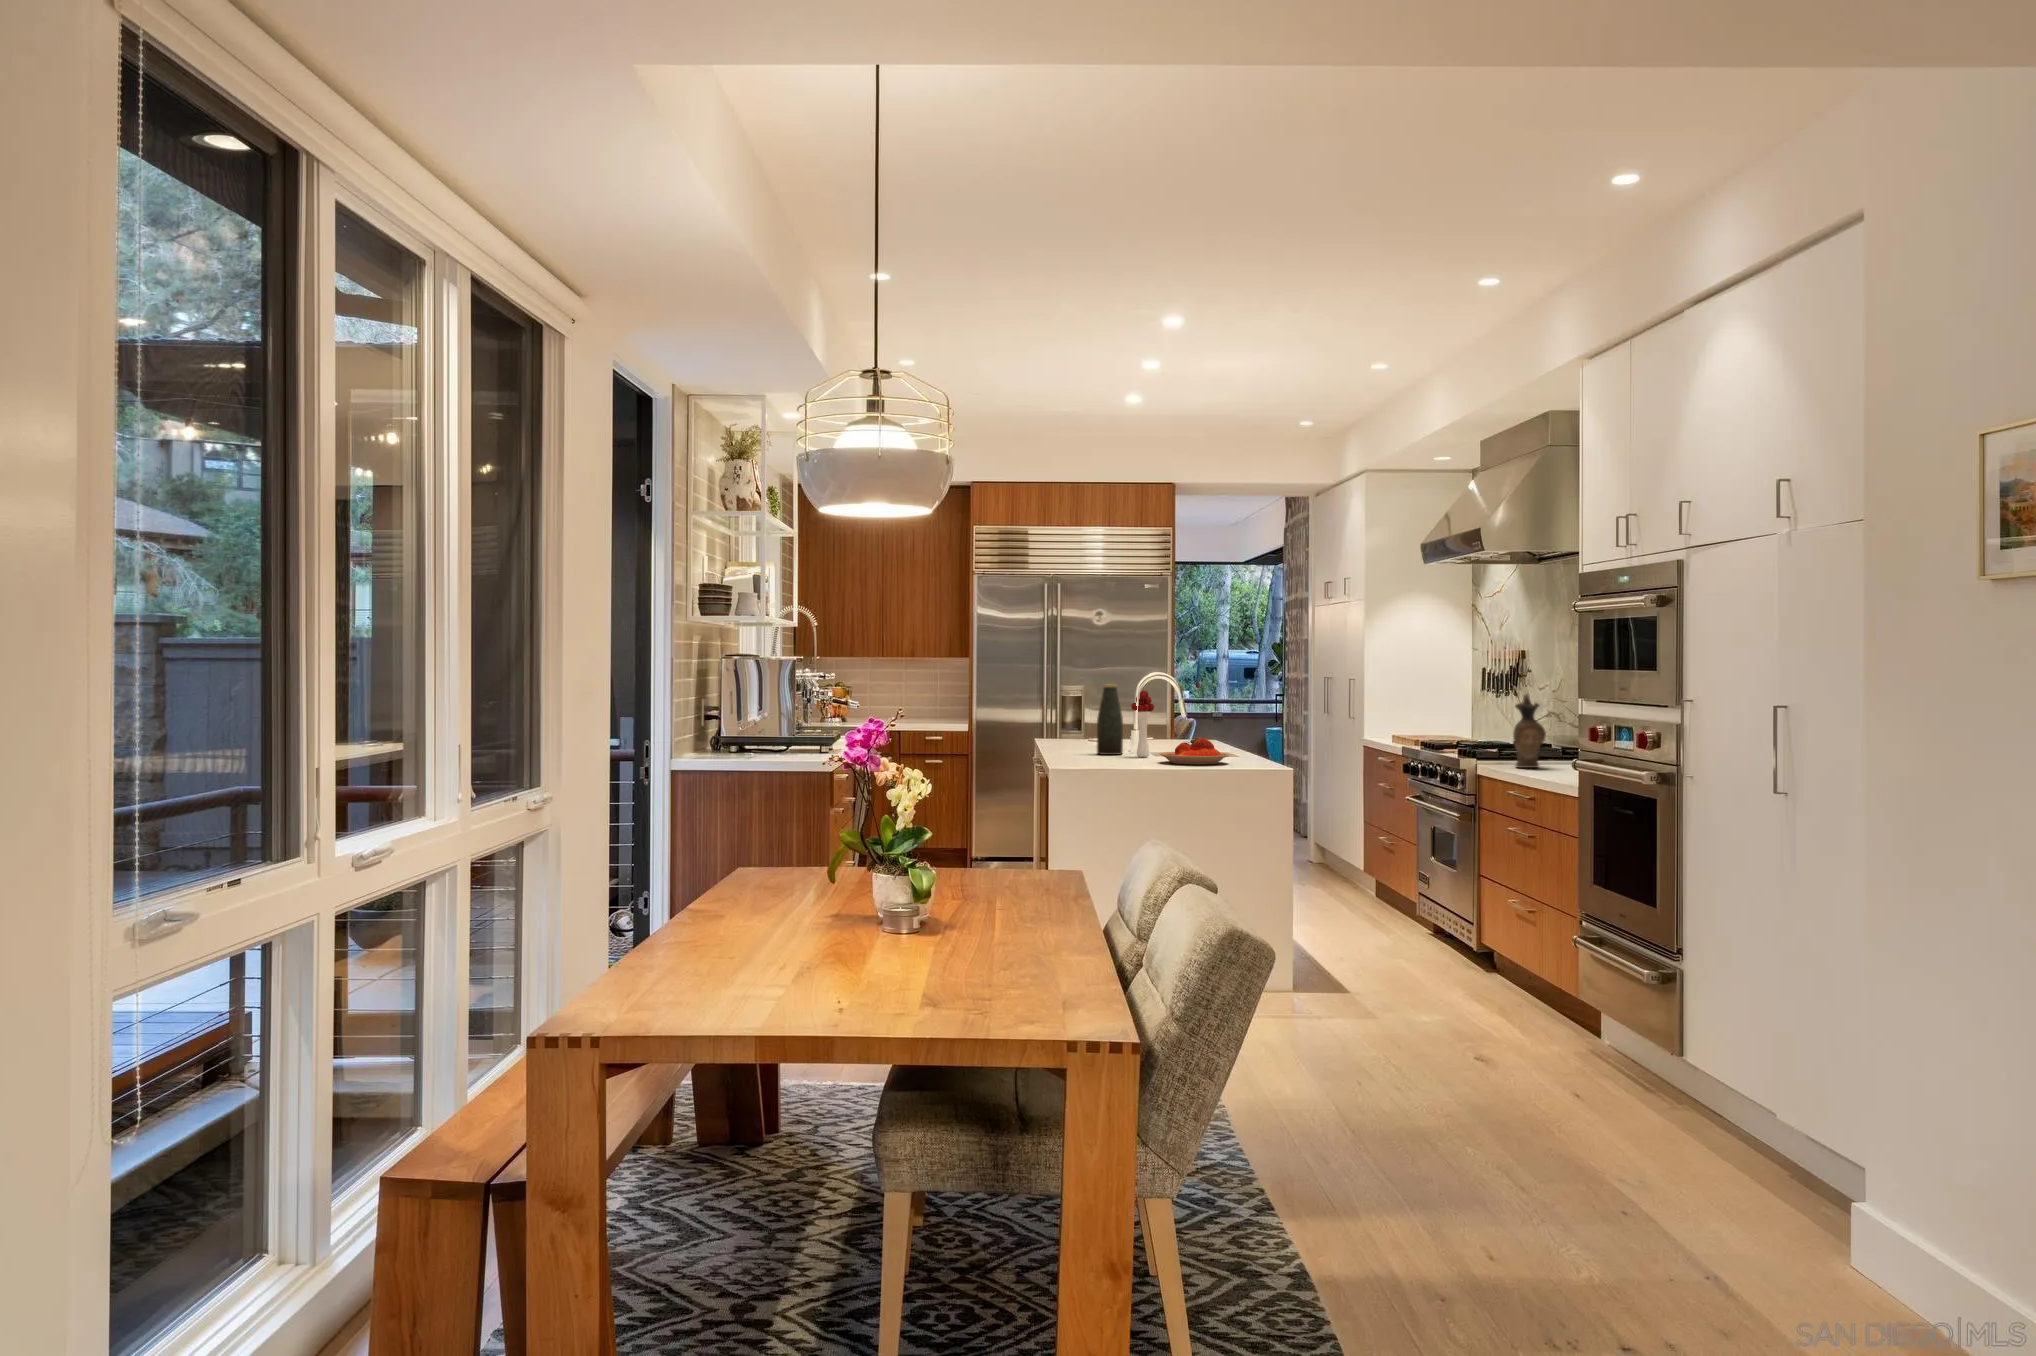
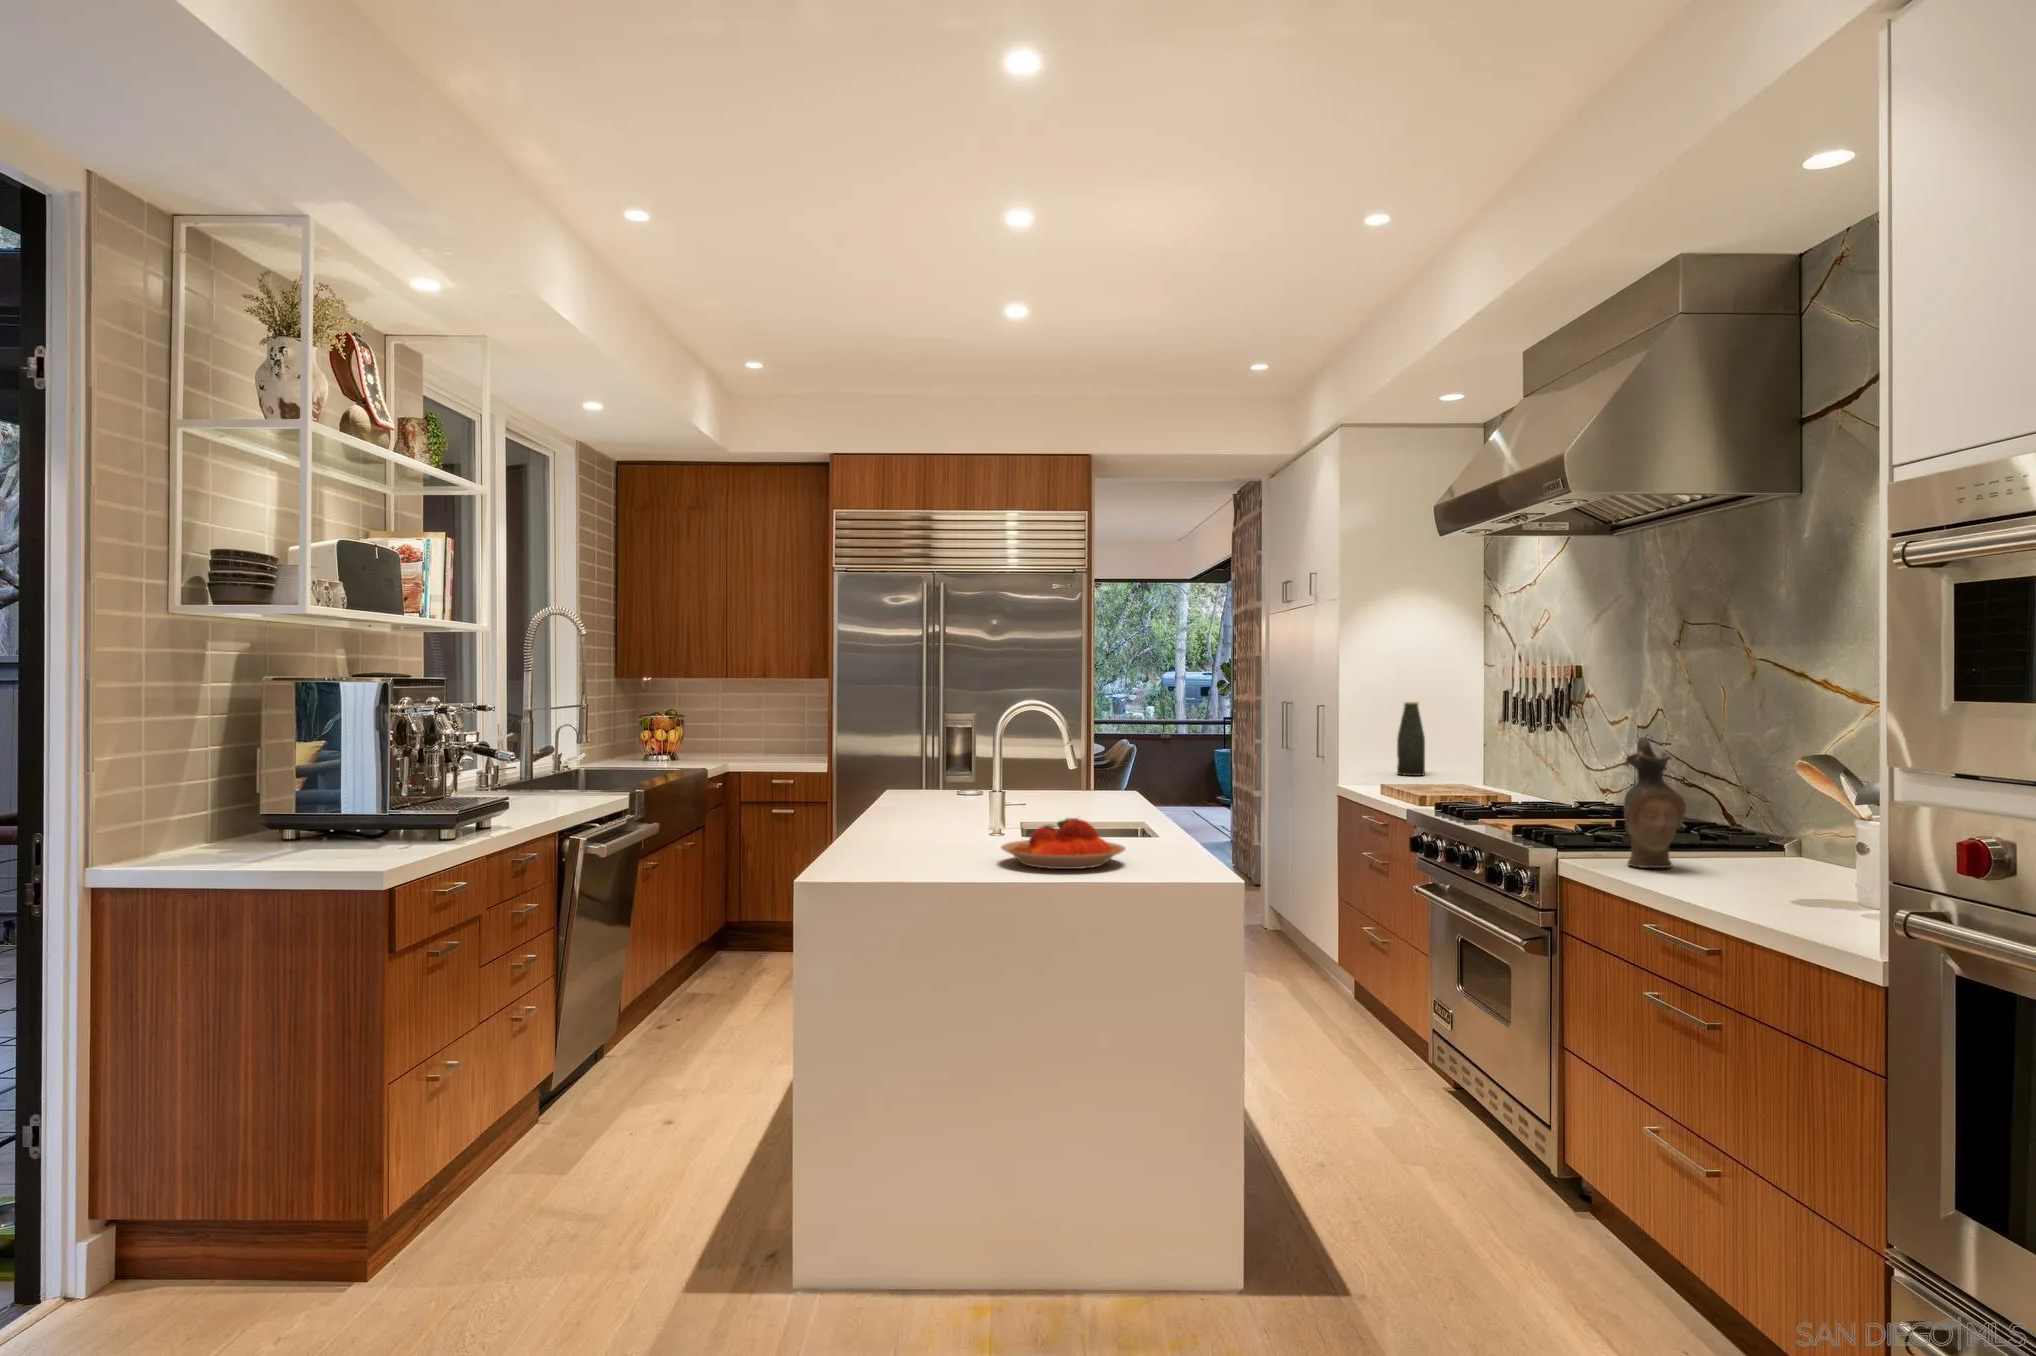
bottle: present [1097,685,1123,755] -> present [1397,702,1425,776]
flower bouquet: present [1131,691,1154,757] -> none [967,731,1006,844]

